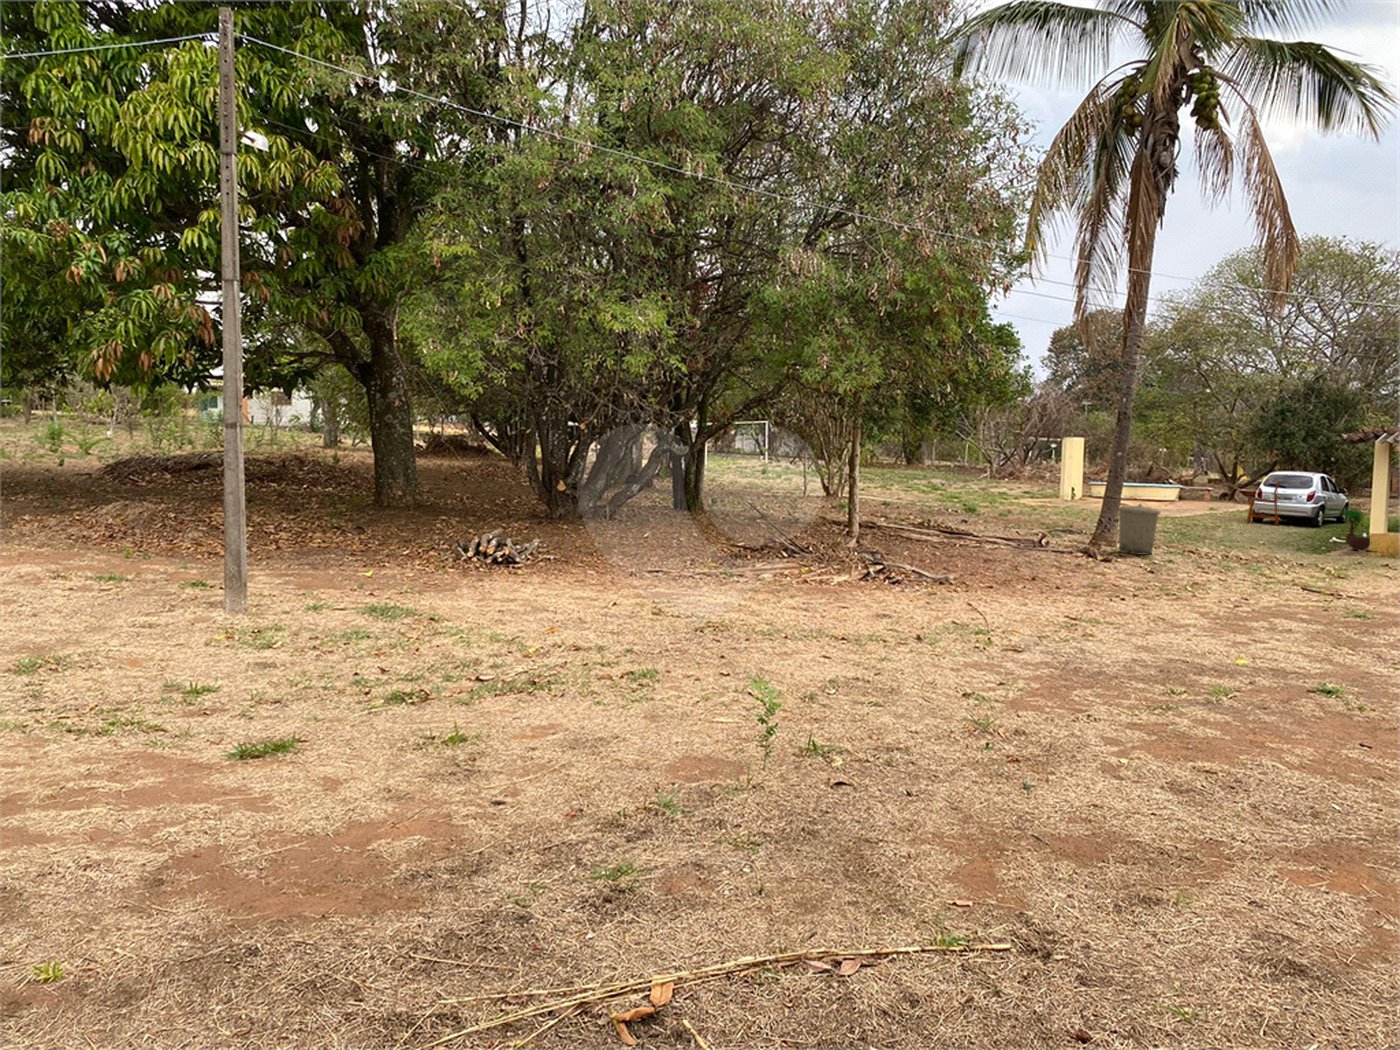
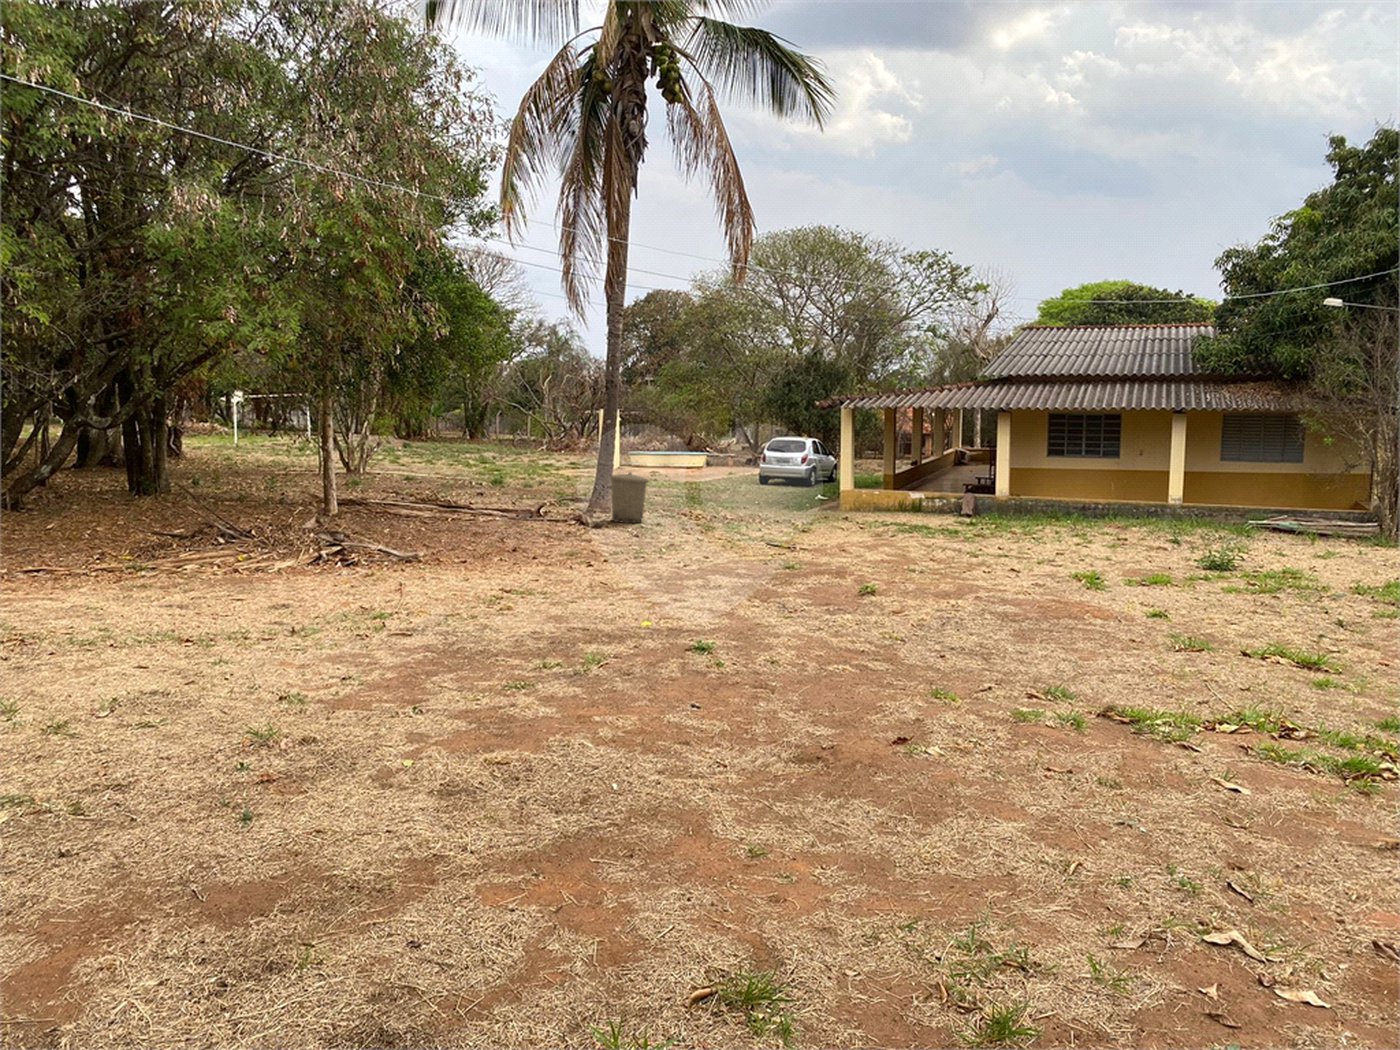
bench: present [1247,482,1280,525] -> none [751,446,780,487]
potted tree: present [1342,506,1372,550] -> none [813,467,837,511]

